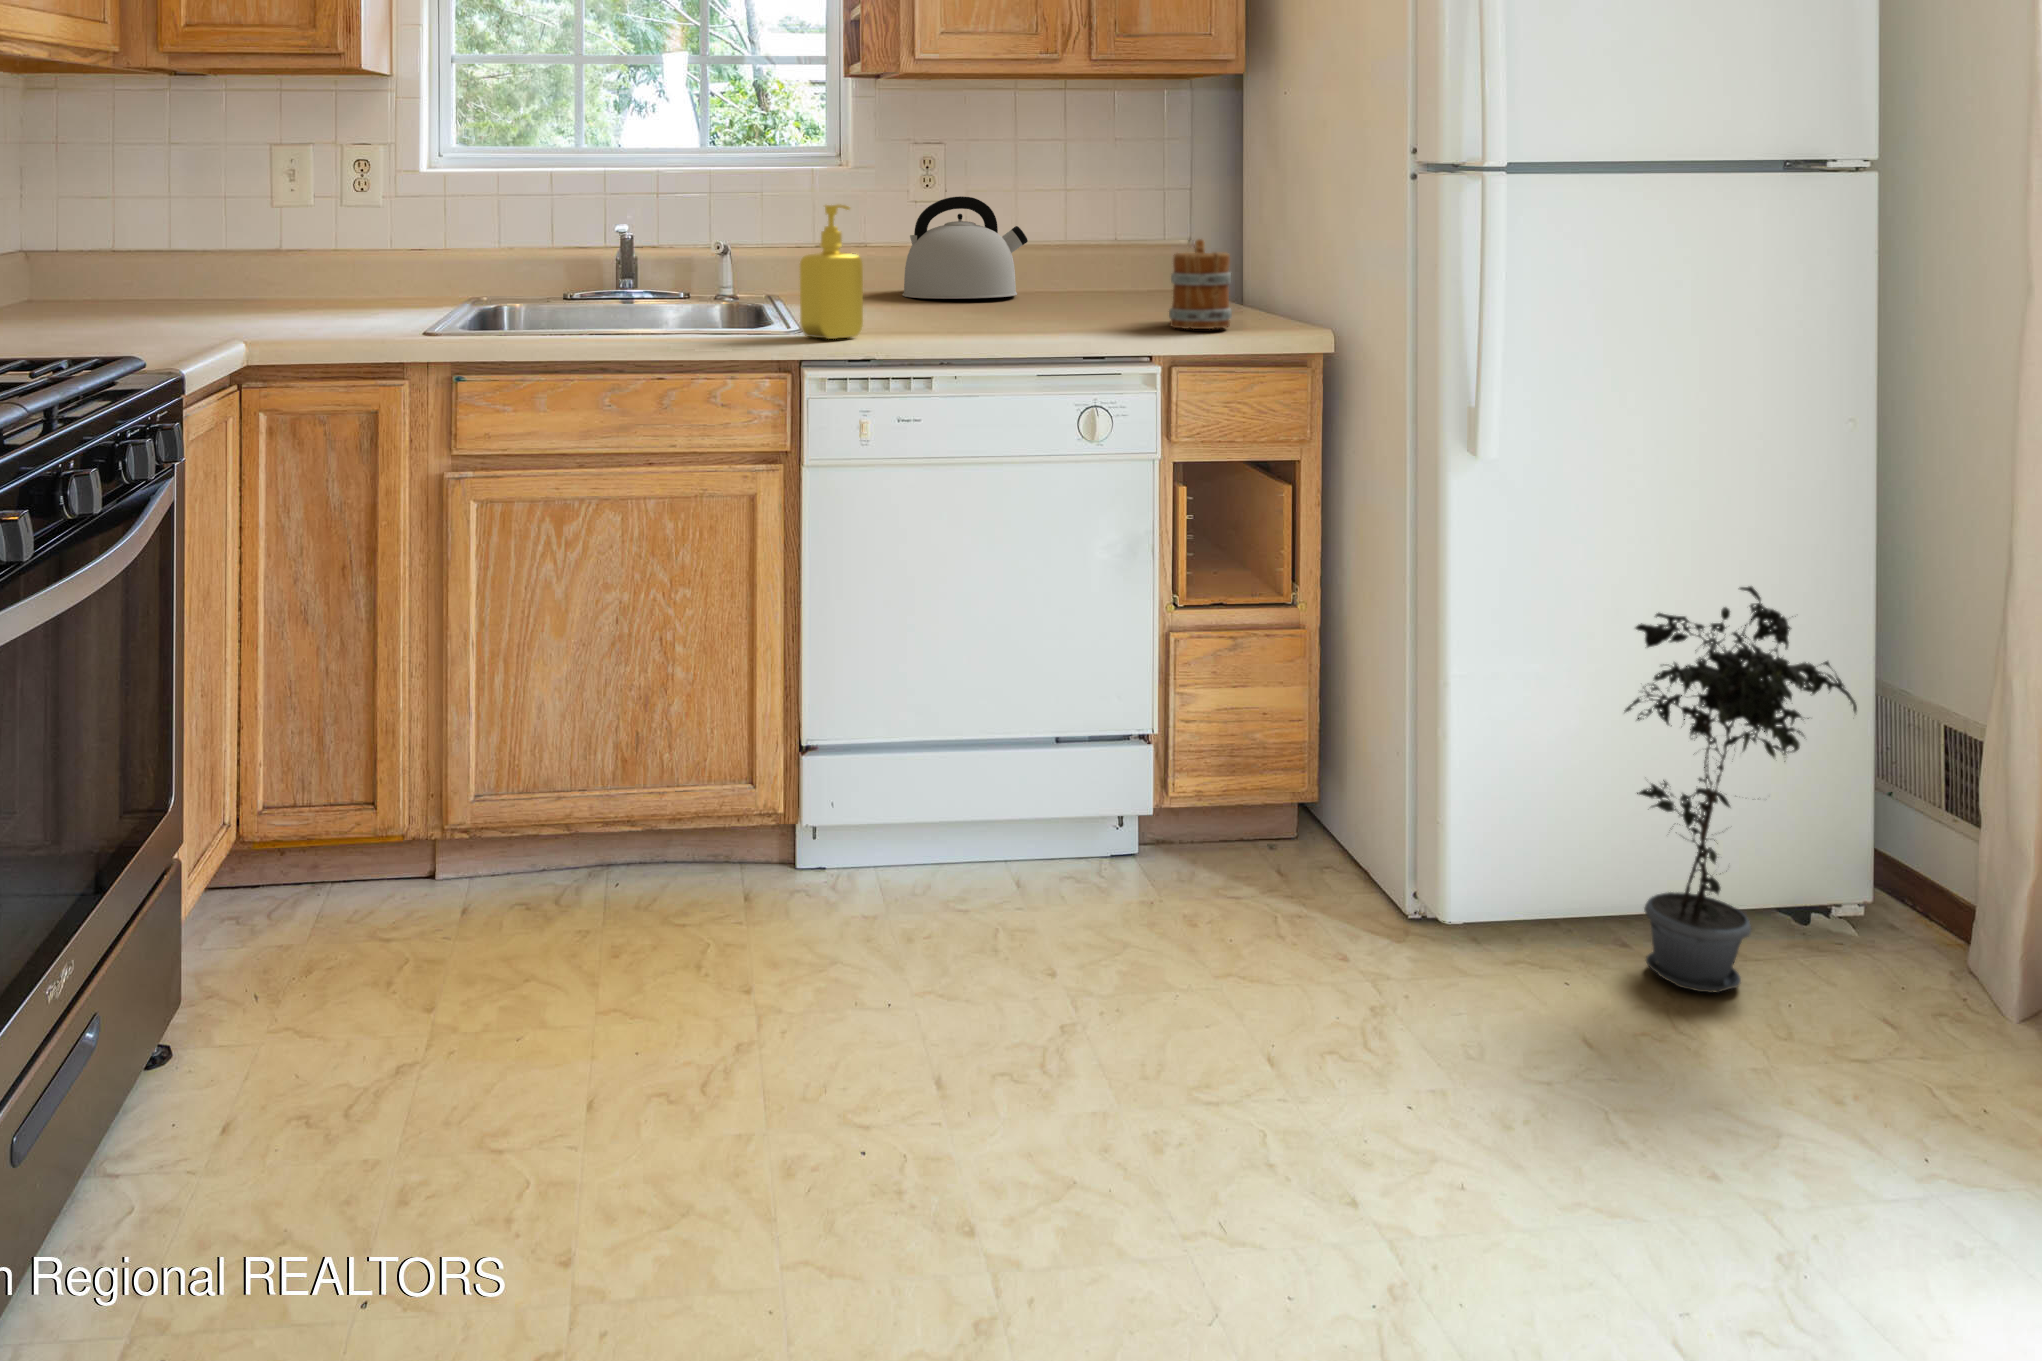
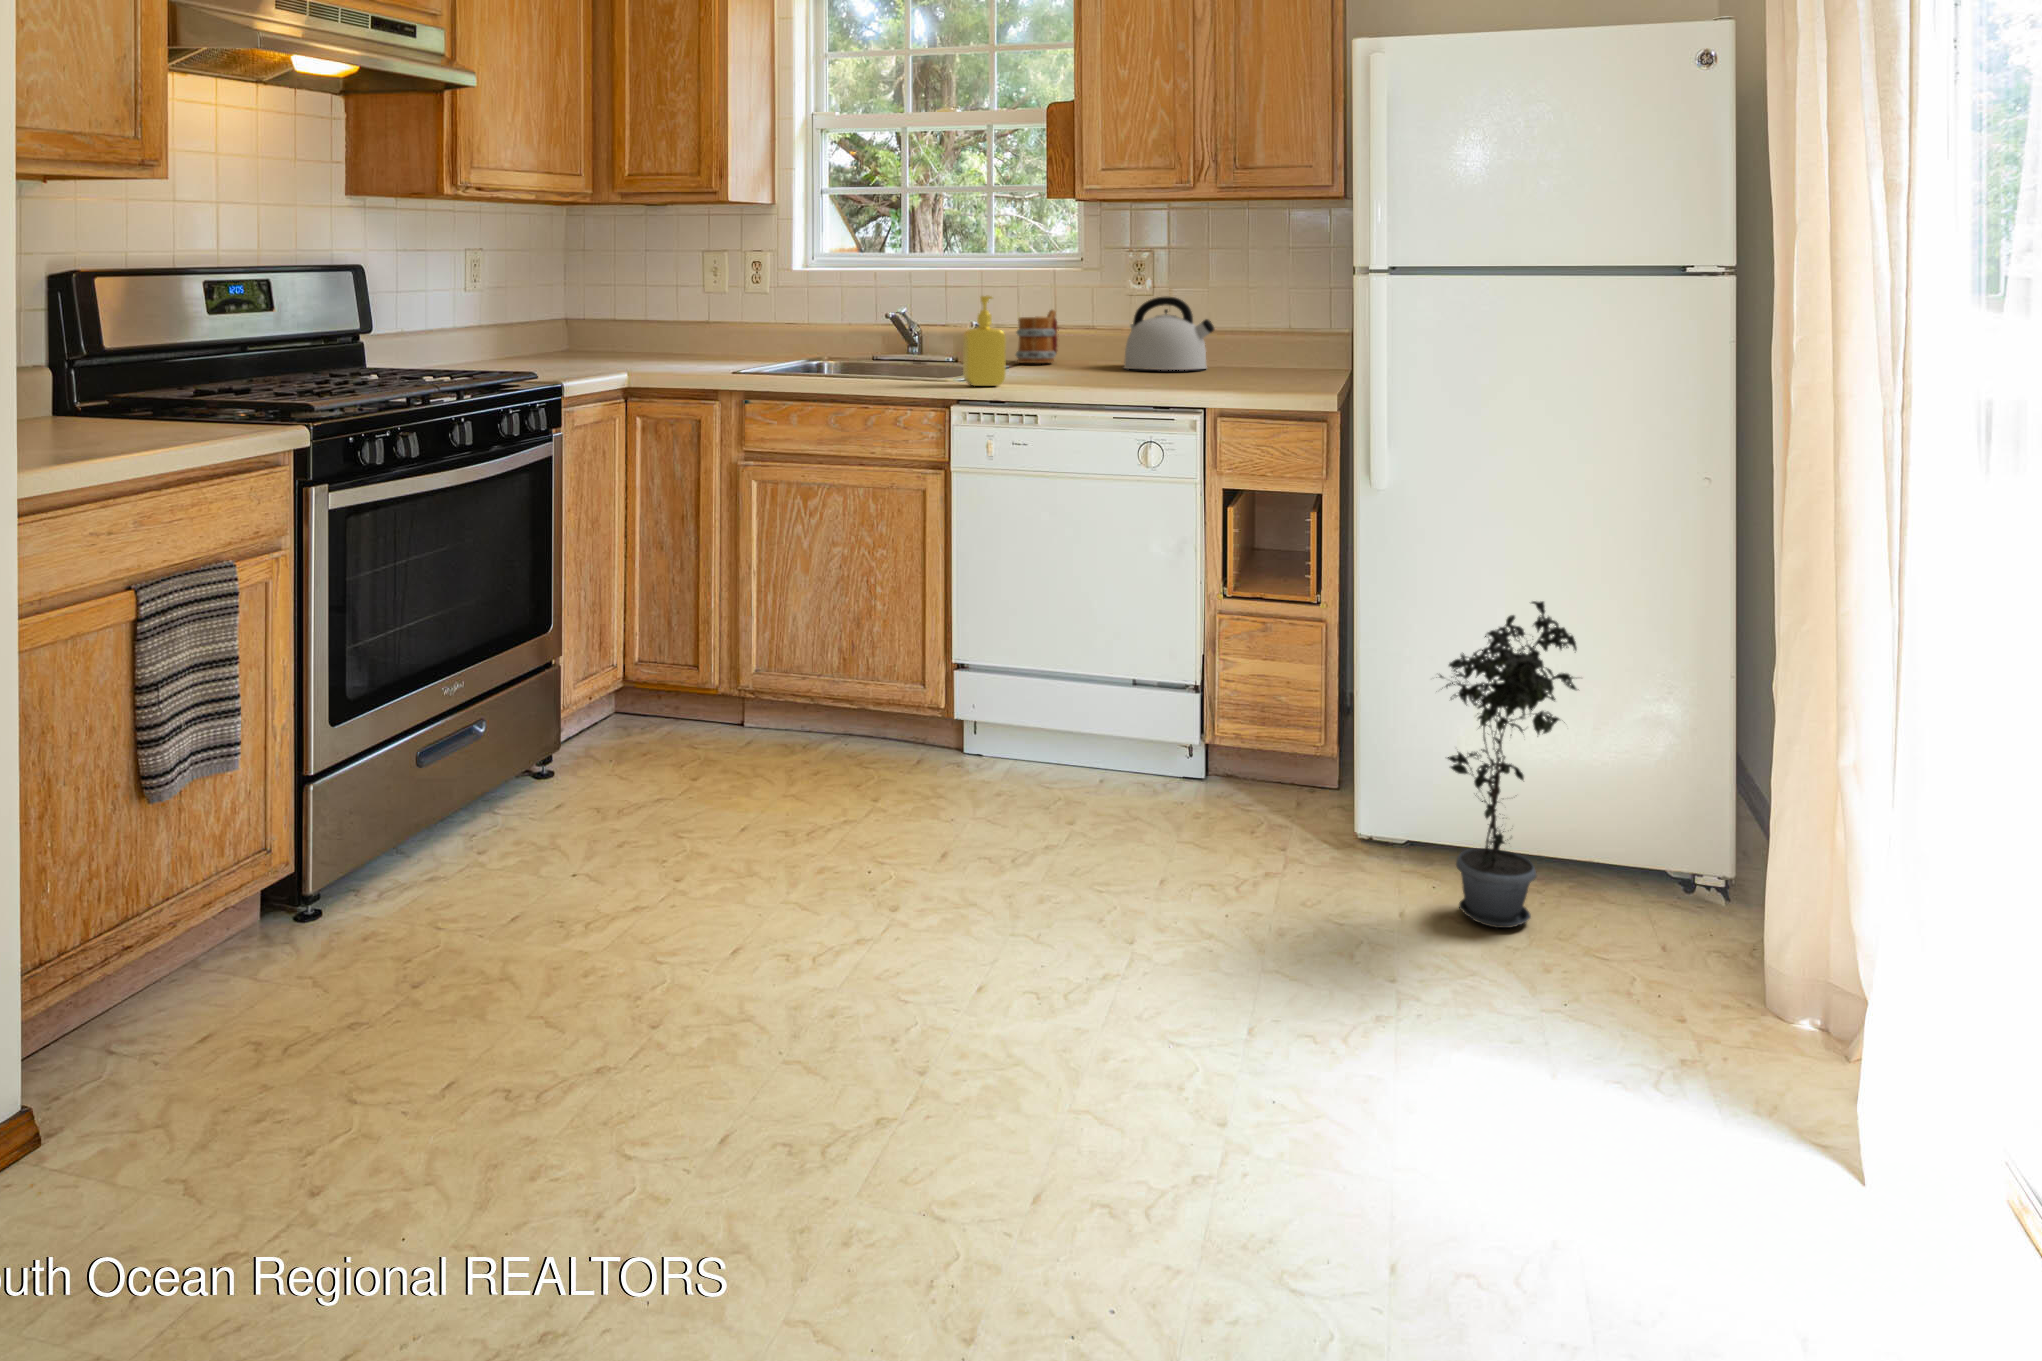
mug: present [1169,239,1232,329] -> present [1016,310,1057,363]

